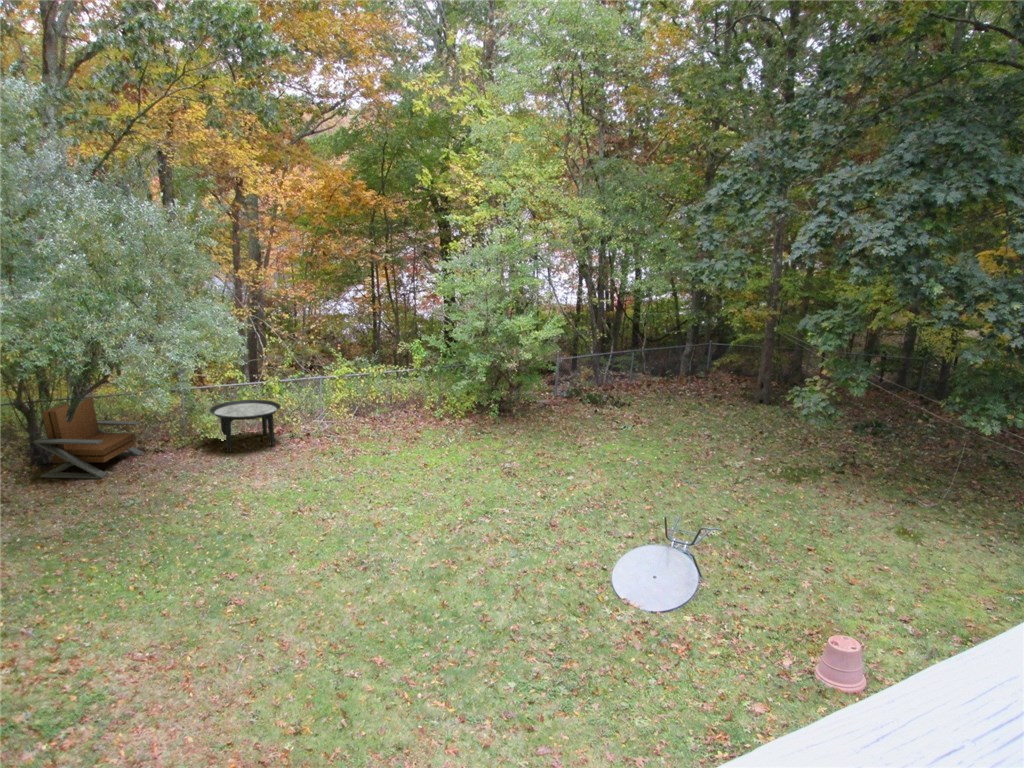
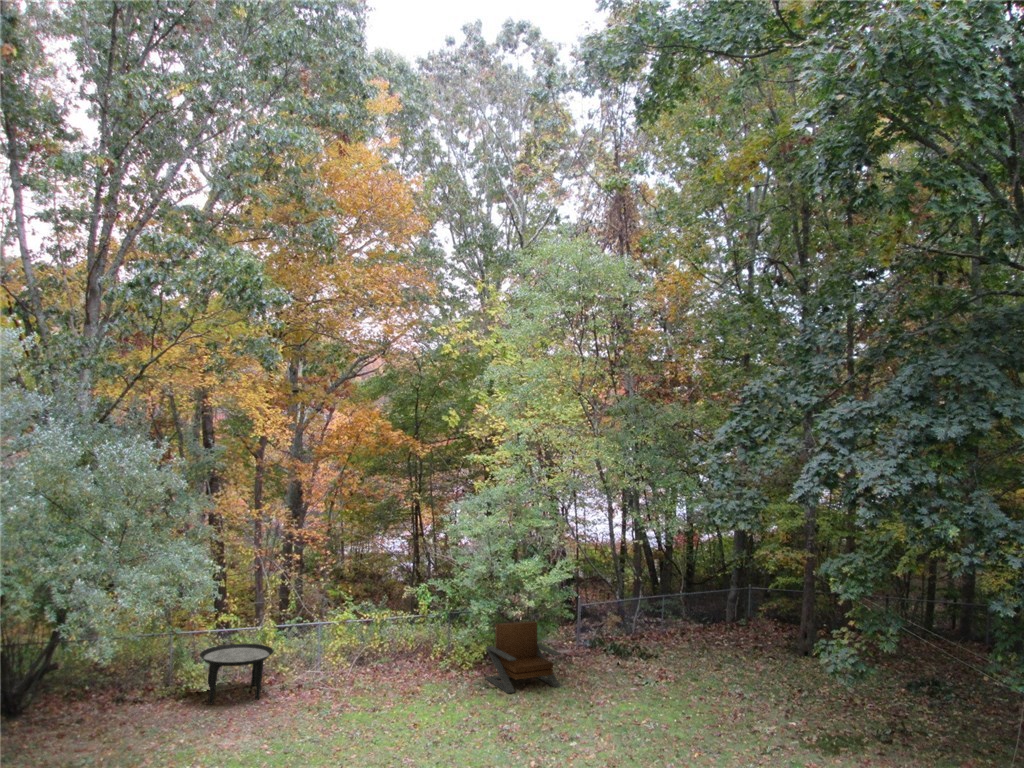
lounge chair: present [33,398,143,479] -> present [486,621,561,693]

